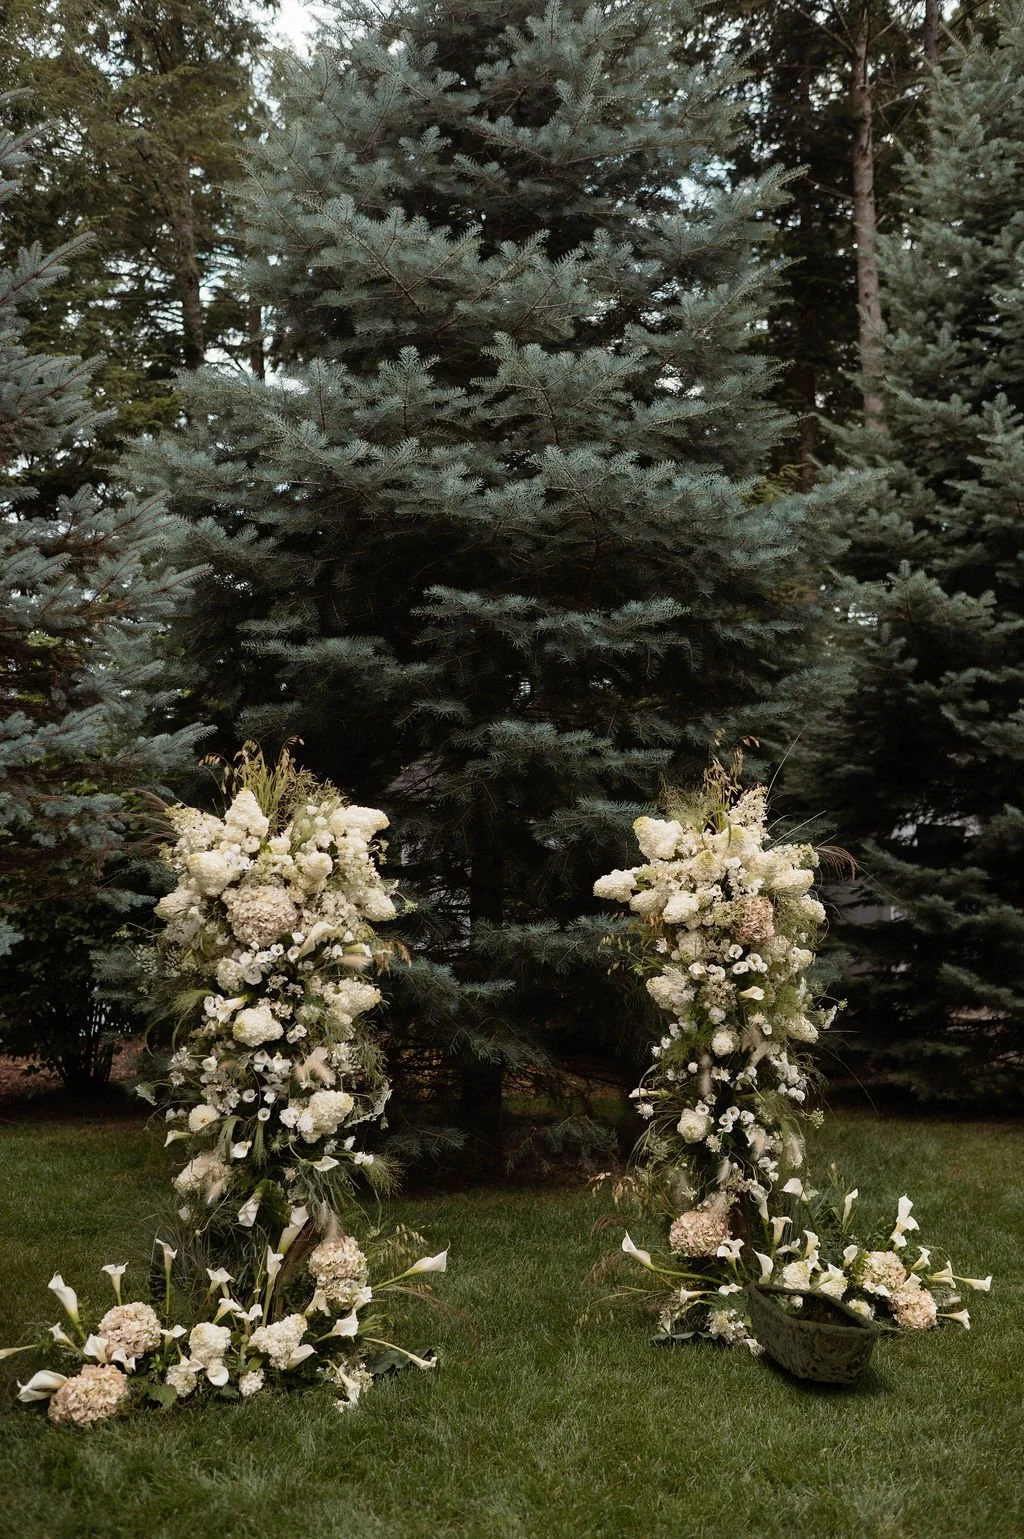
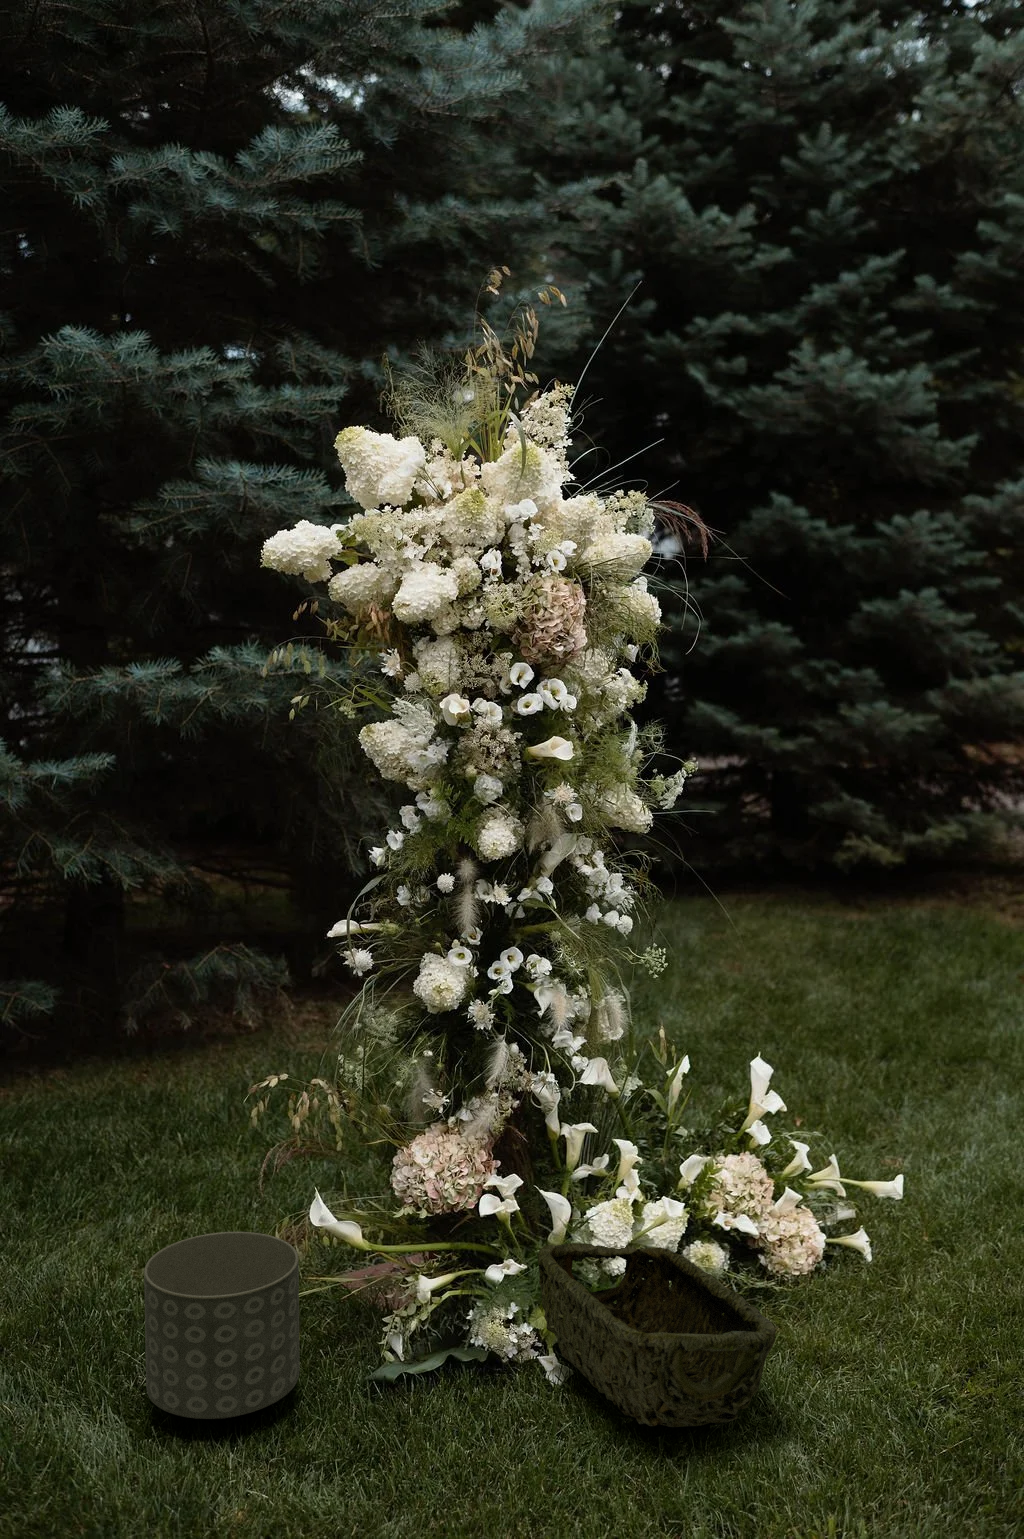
planter: none [530,1260,612,1358] -> present [144,1232,300,1419]

